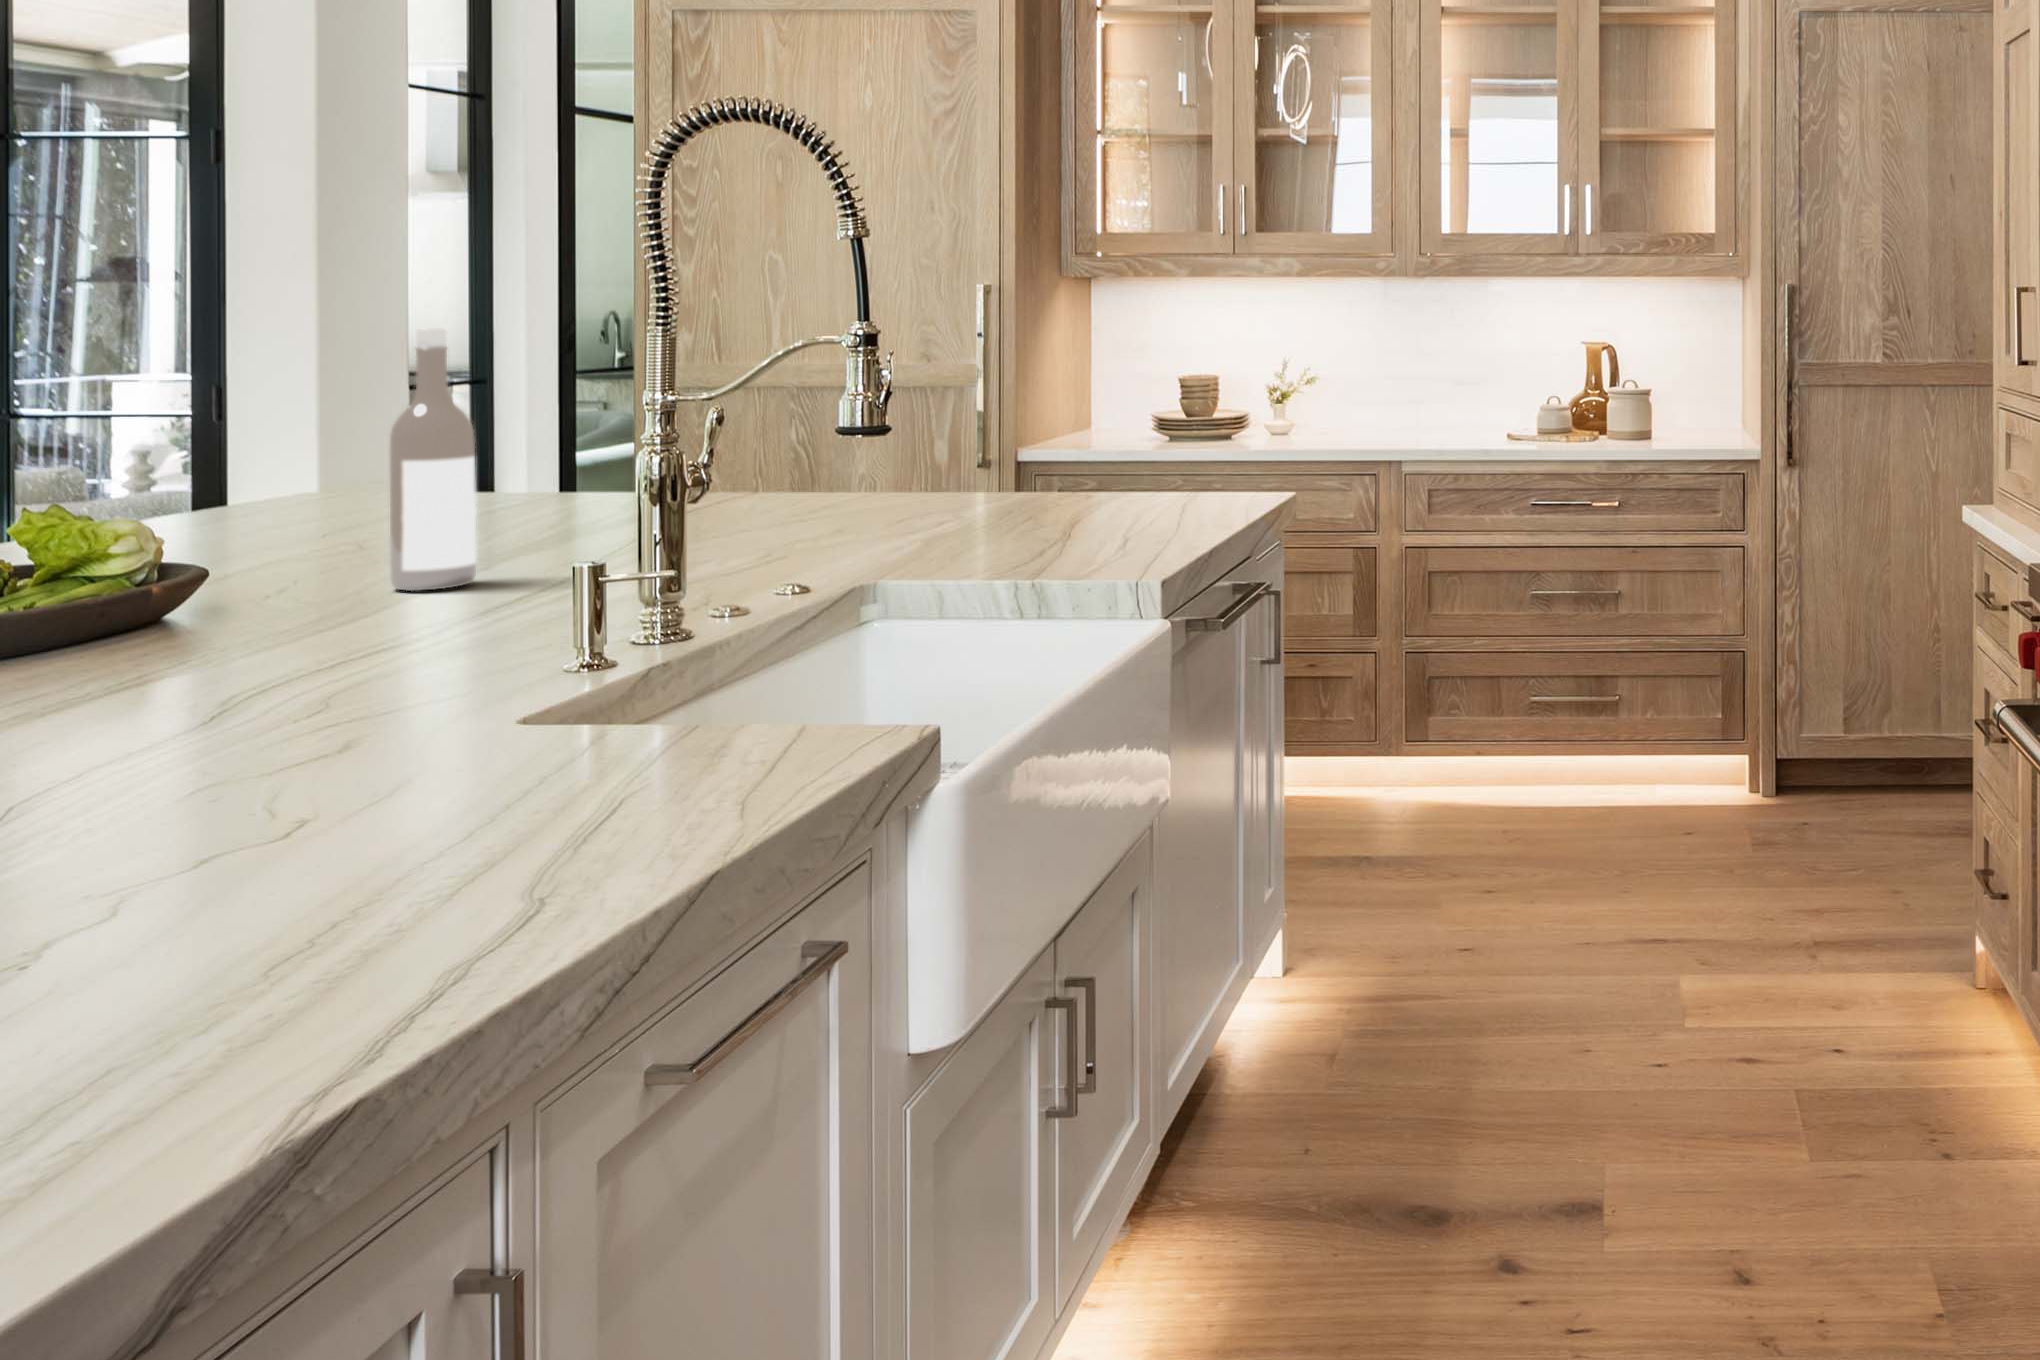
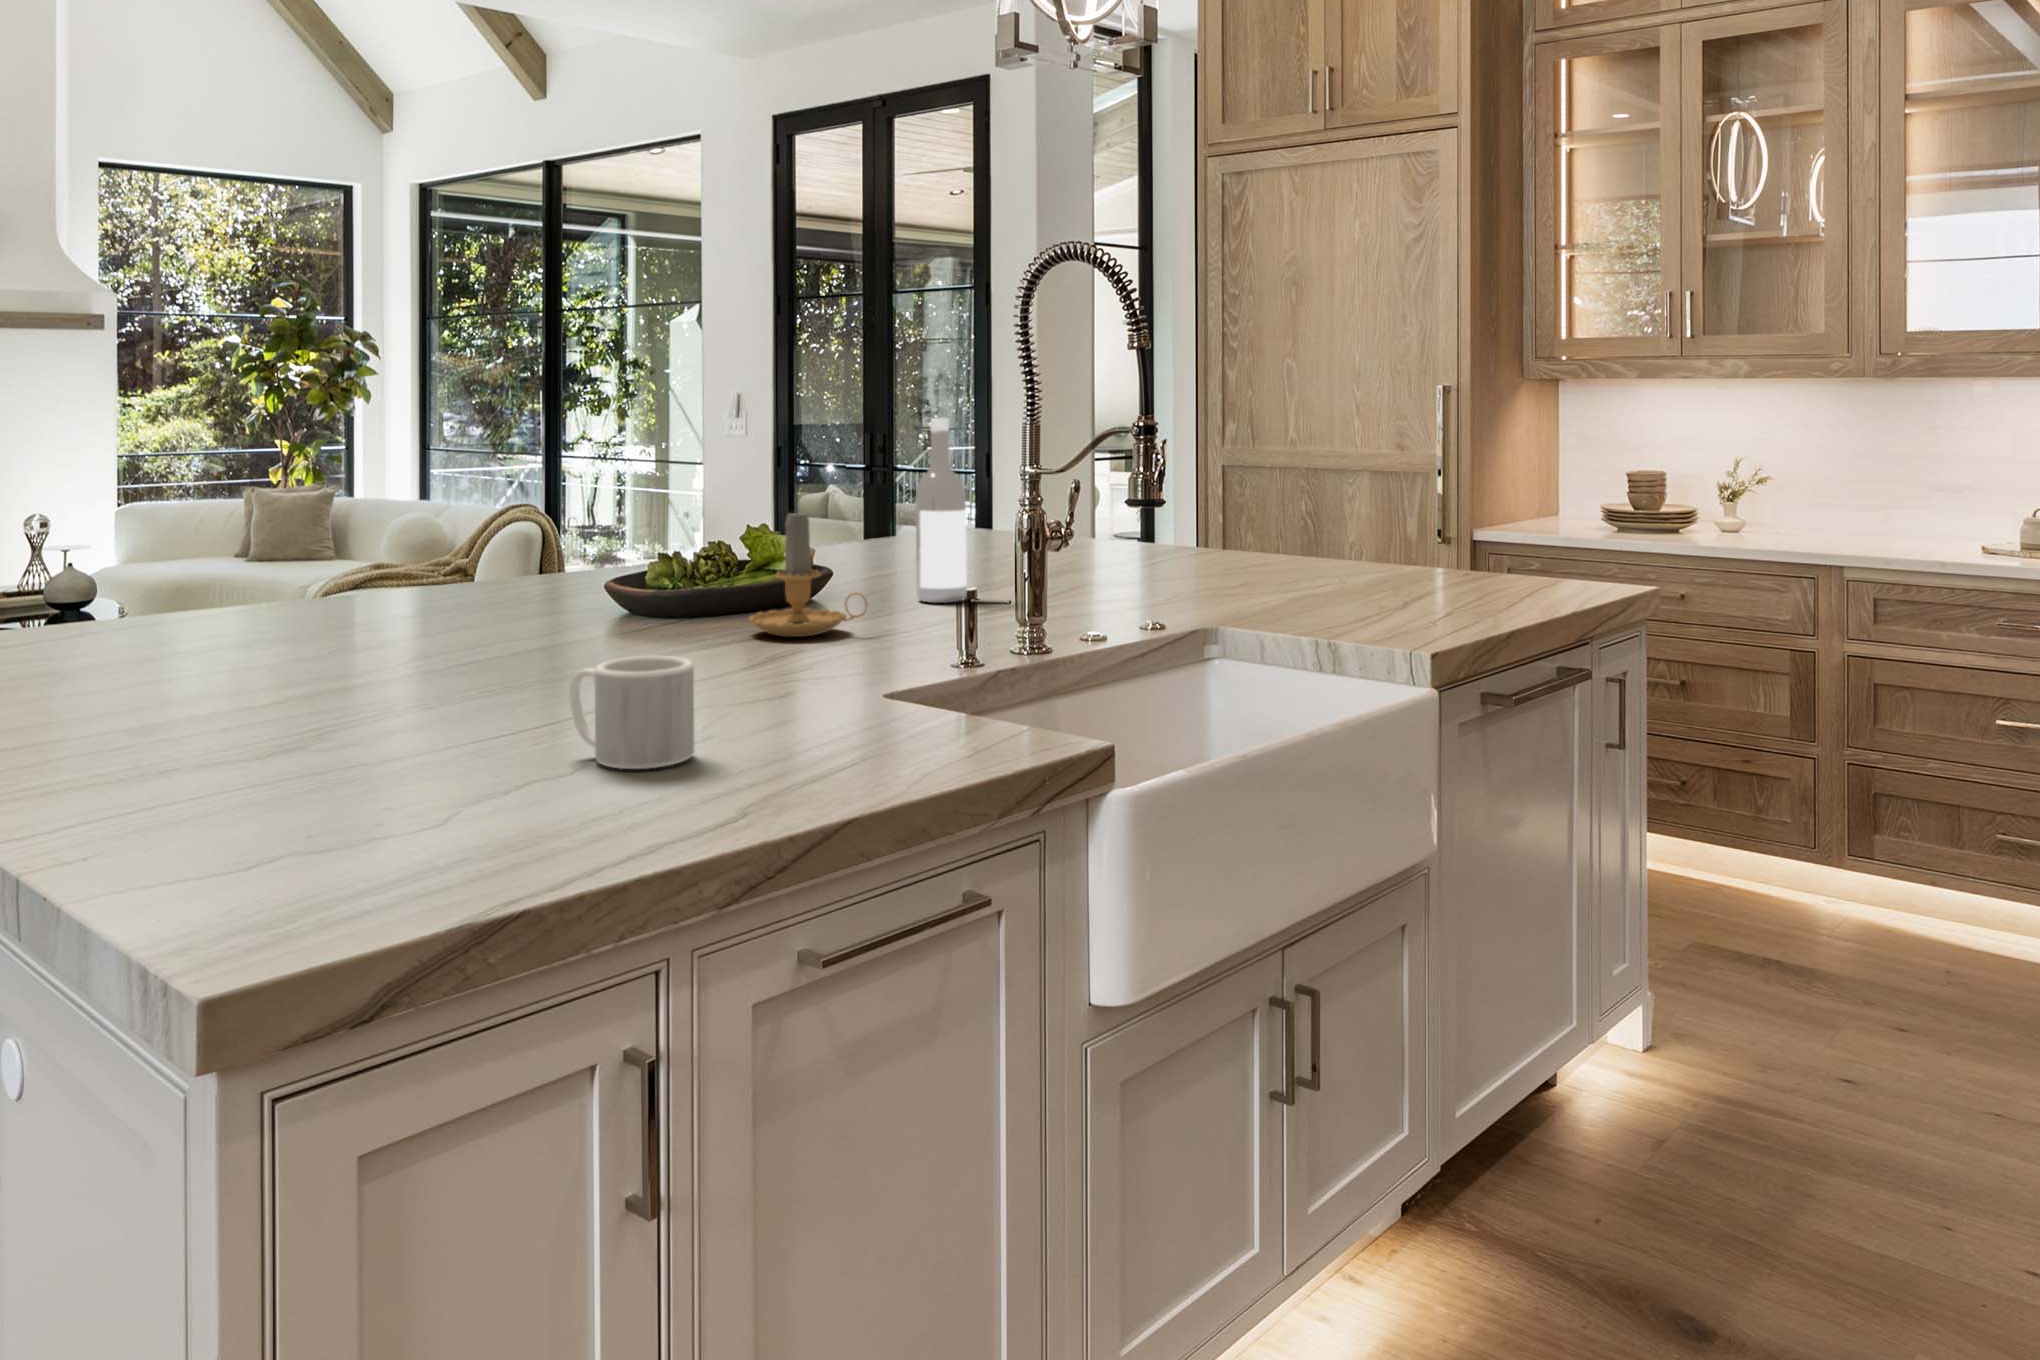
candle: none [166,463,392,660] -> present [749,512,867,637]
mug: none [143,686,387,864] -> present [569,656,694,769]

